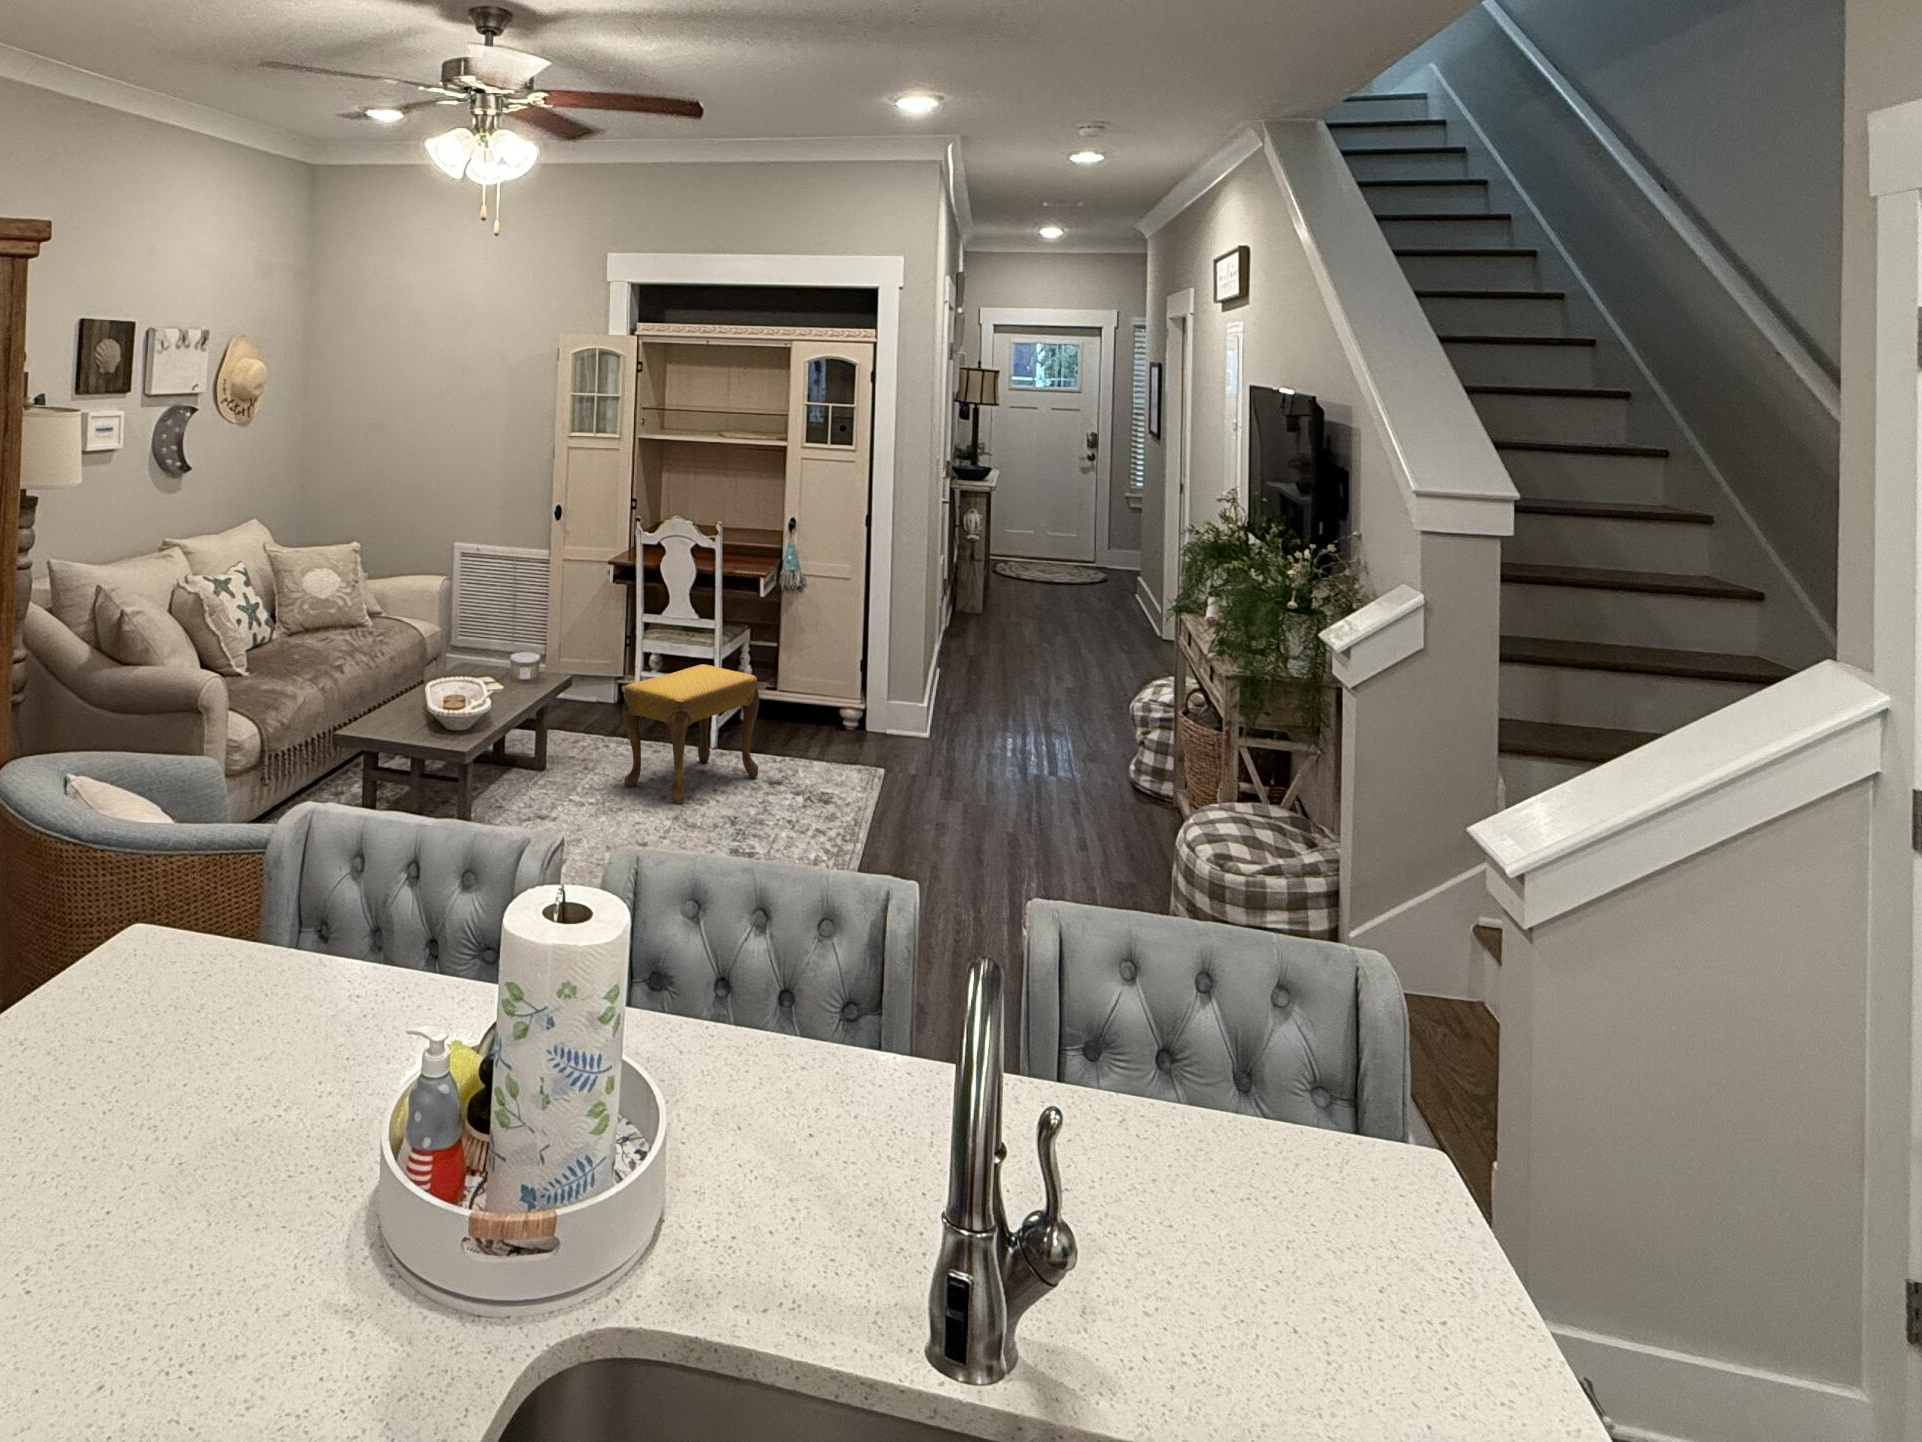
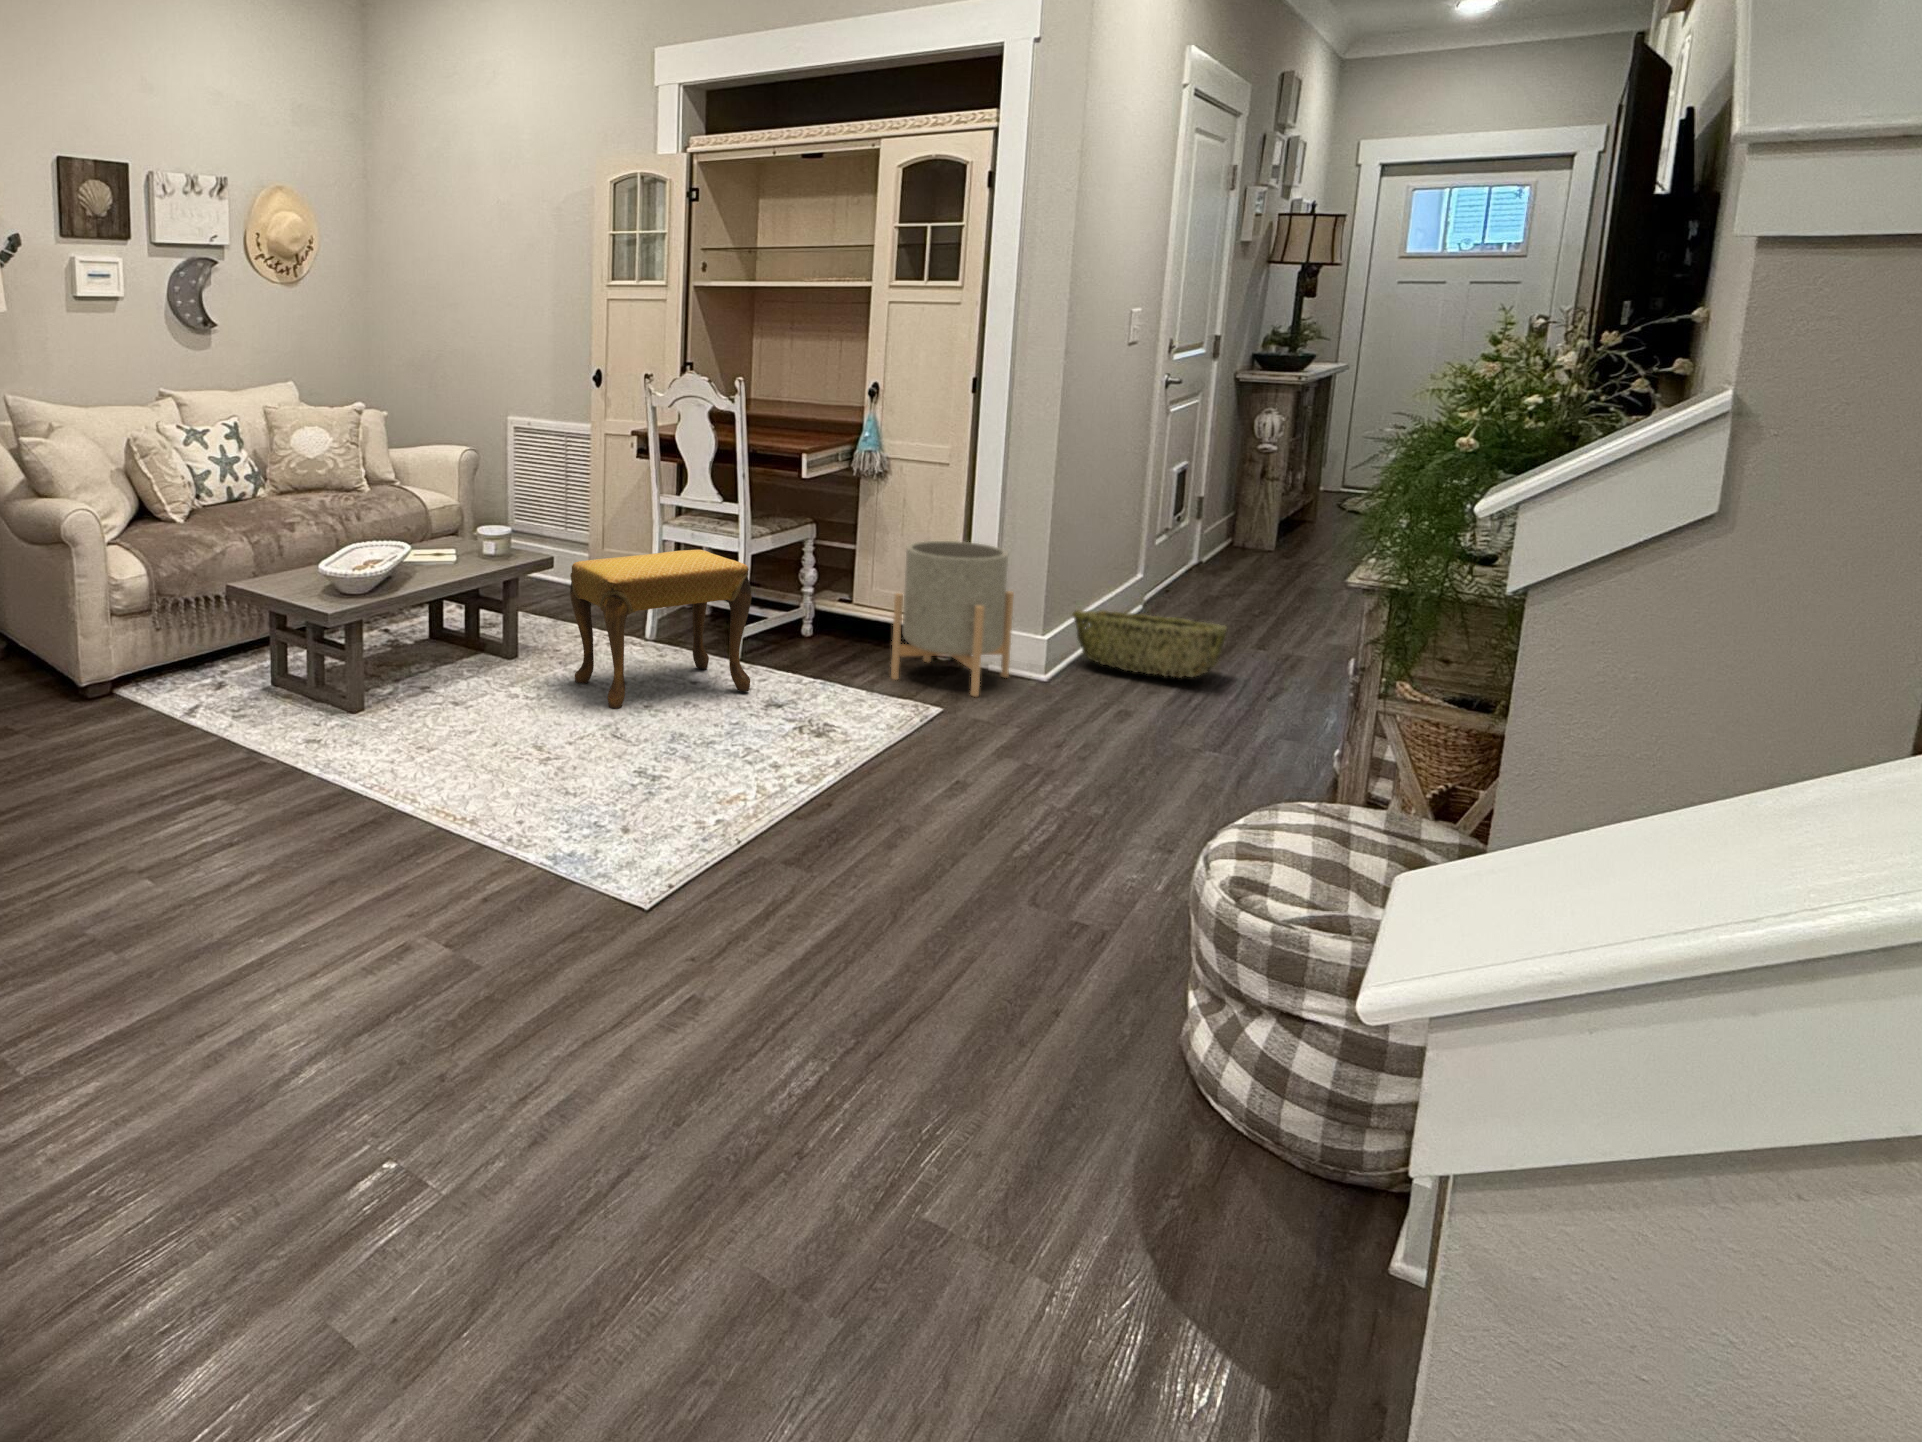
planter: none [837,641,911,760] -> present [891,541,1014,696]
woven basket: none [935,682,1031,730] -> present [1073,610,1227,677]

